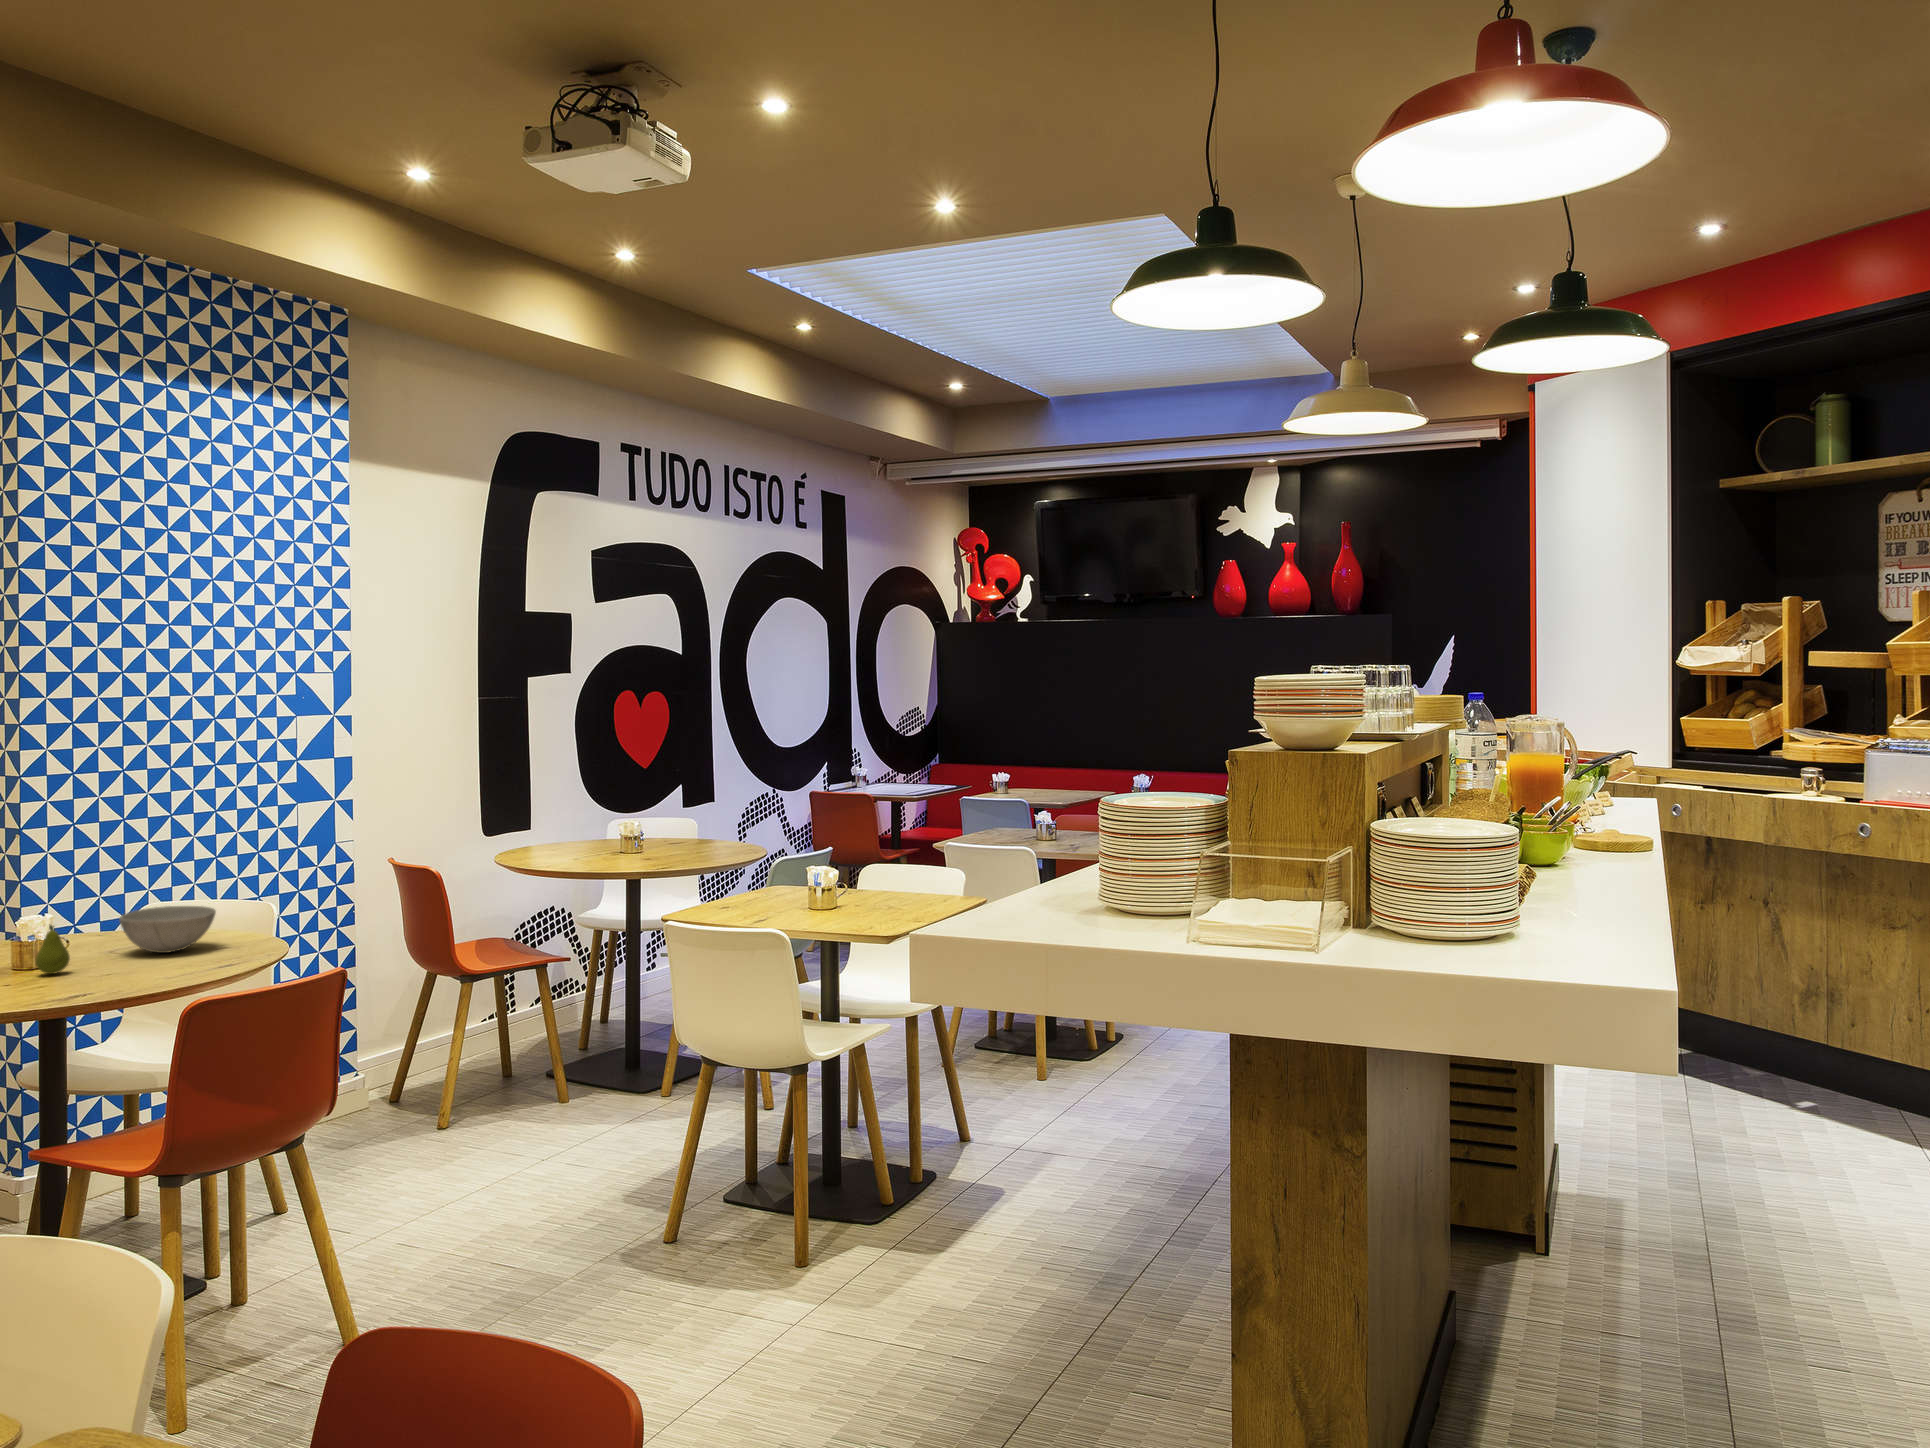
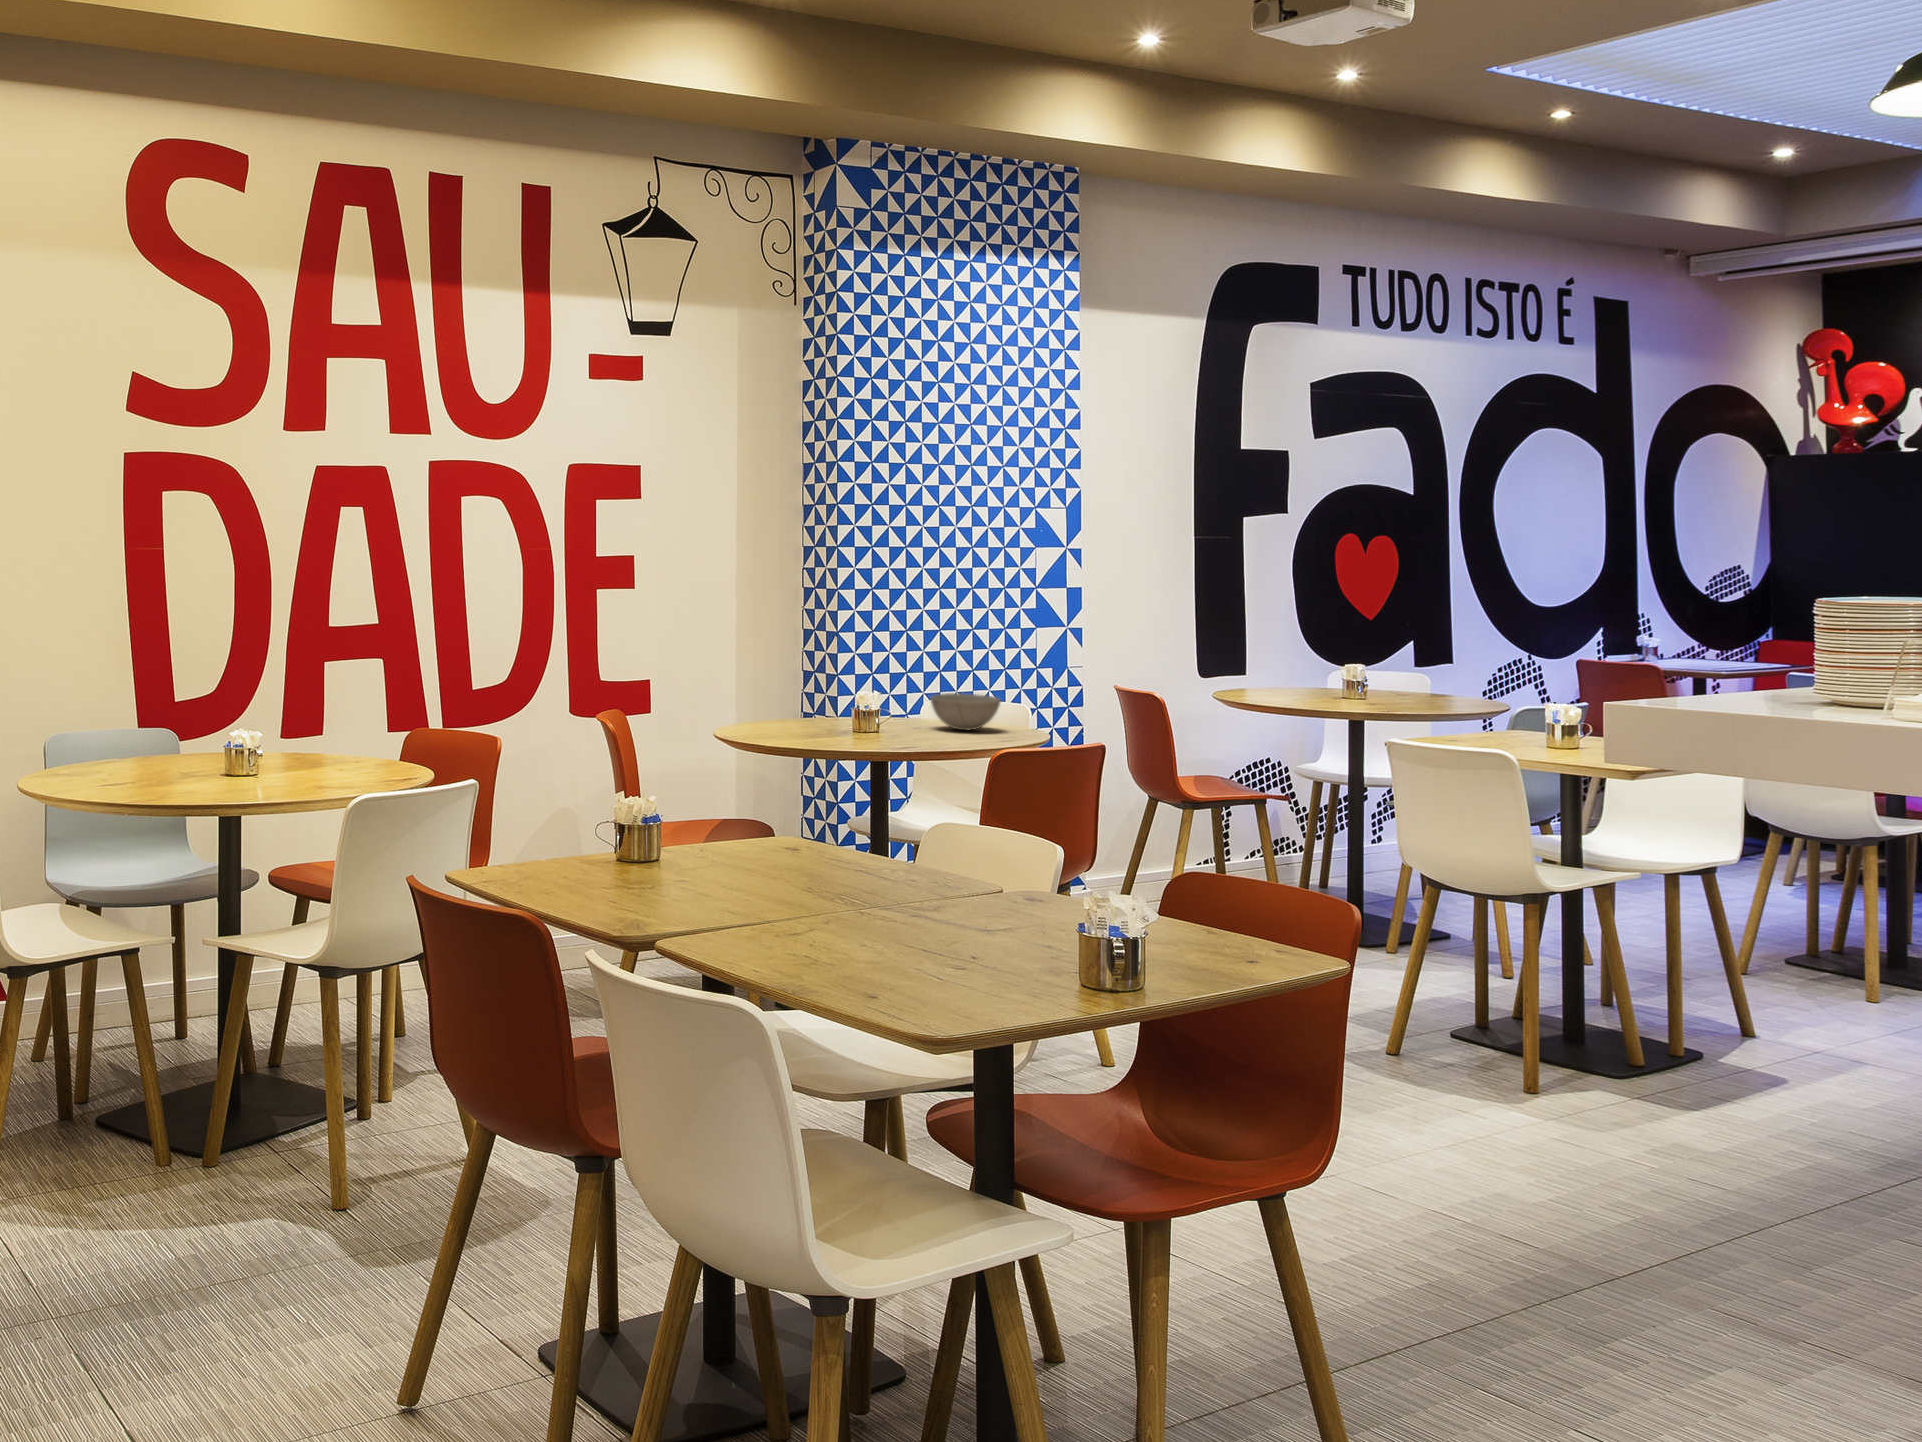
fruit: present [35,924,70,974] -> none [879,693,902,734]

